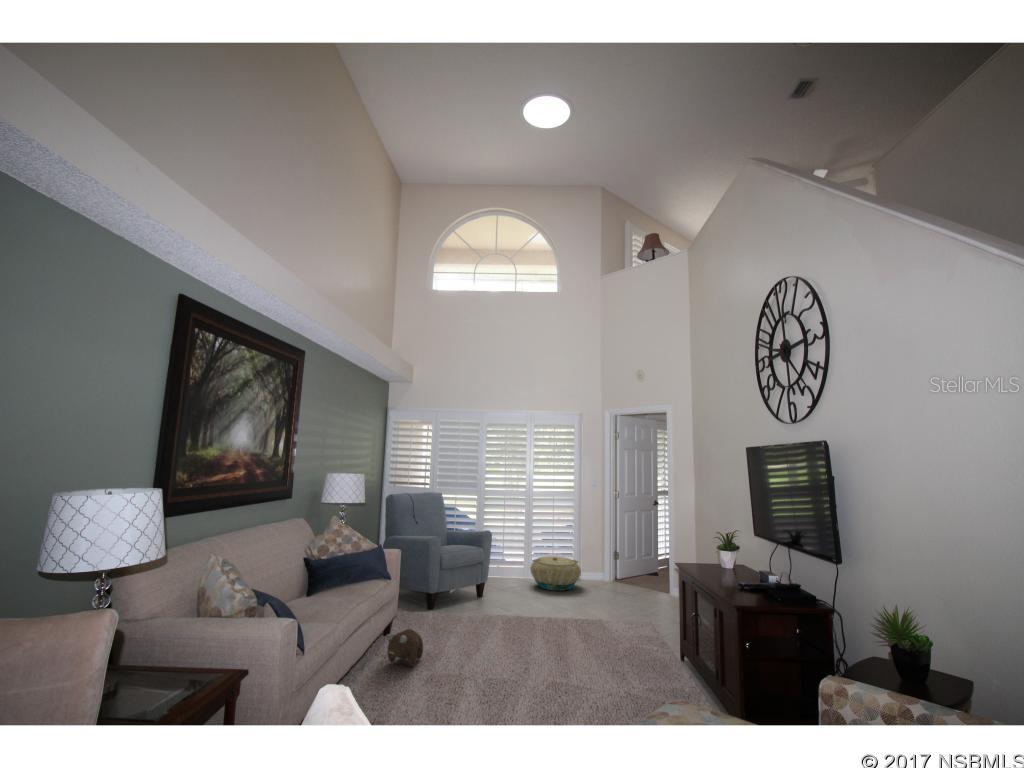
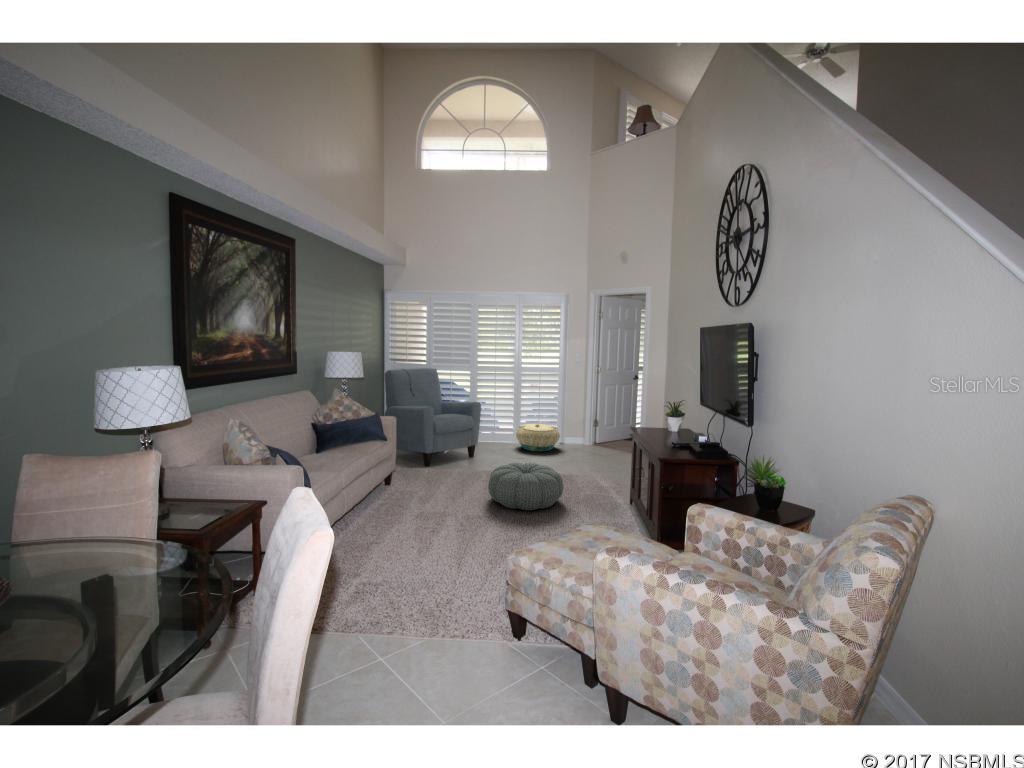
pouf: none [516,608,608,675] -> present [488,463,563,510]
plush toy: present [386,629,423,667] -> none [383,476,414,503]

